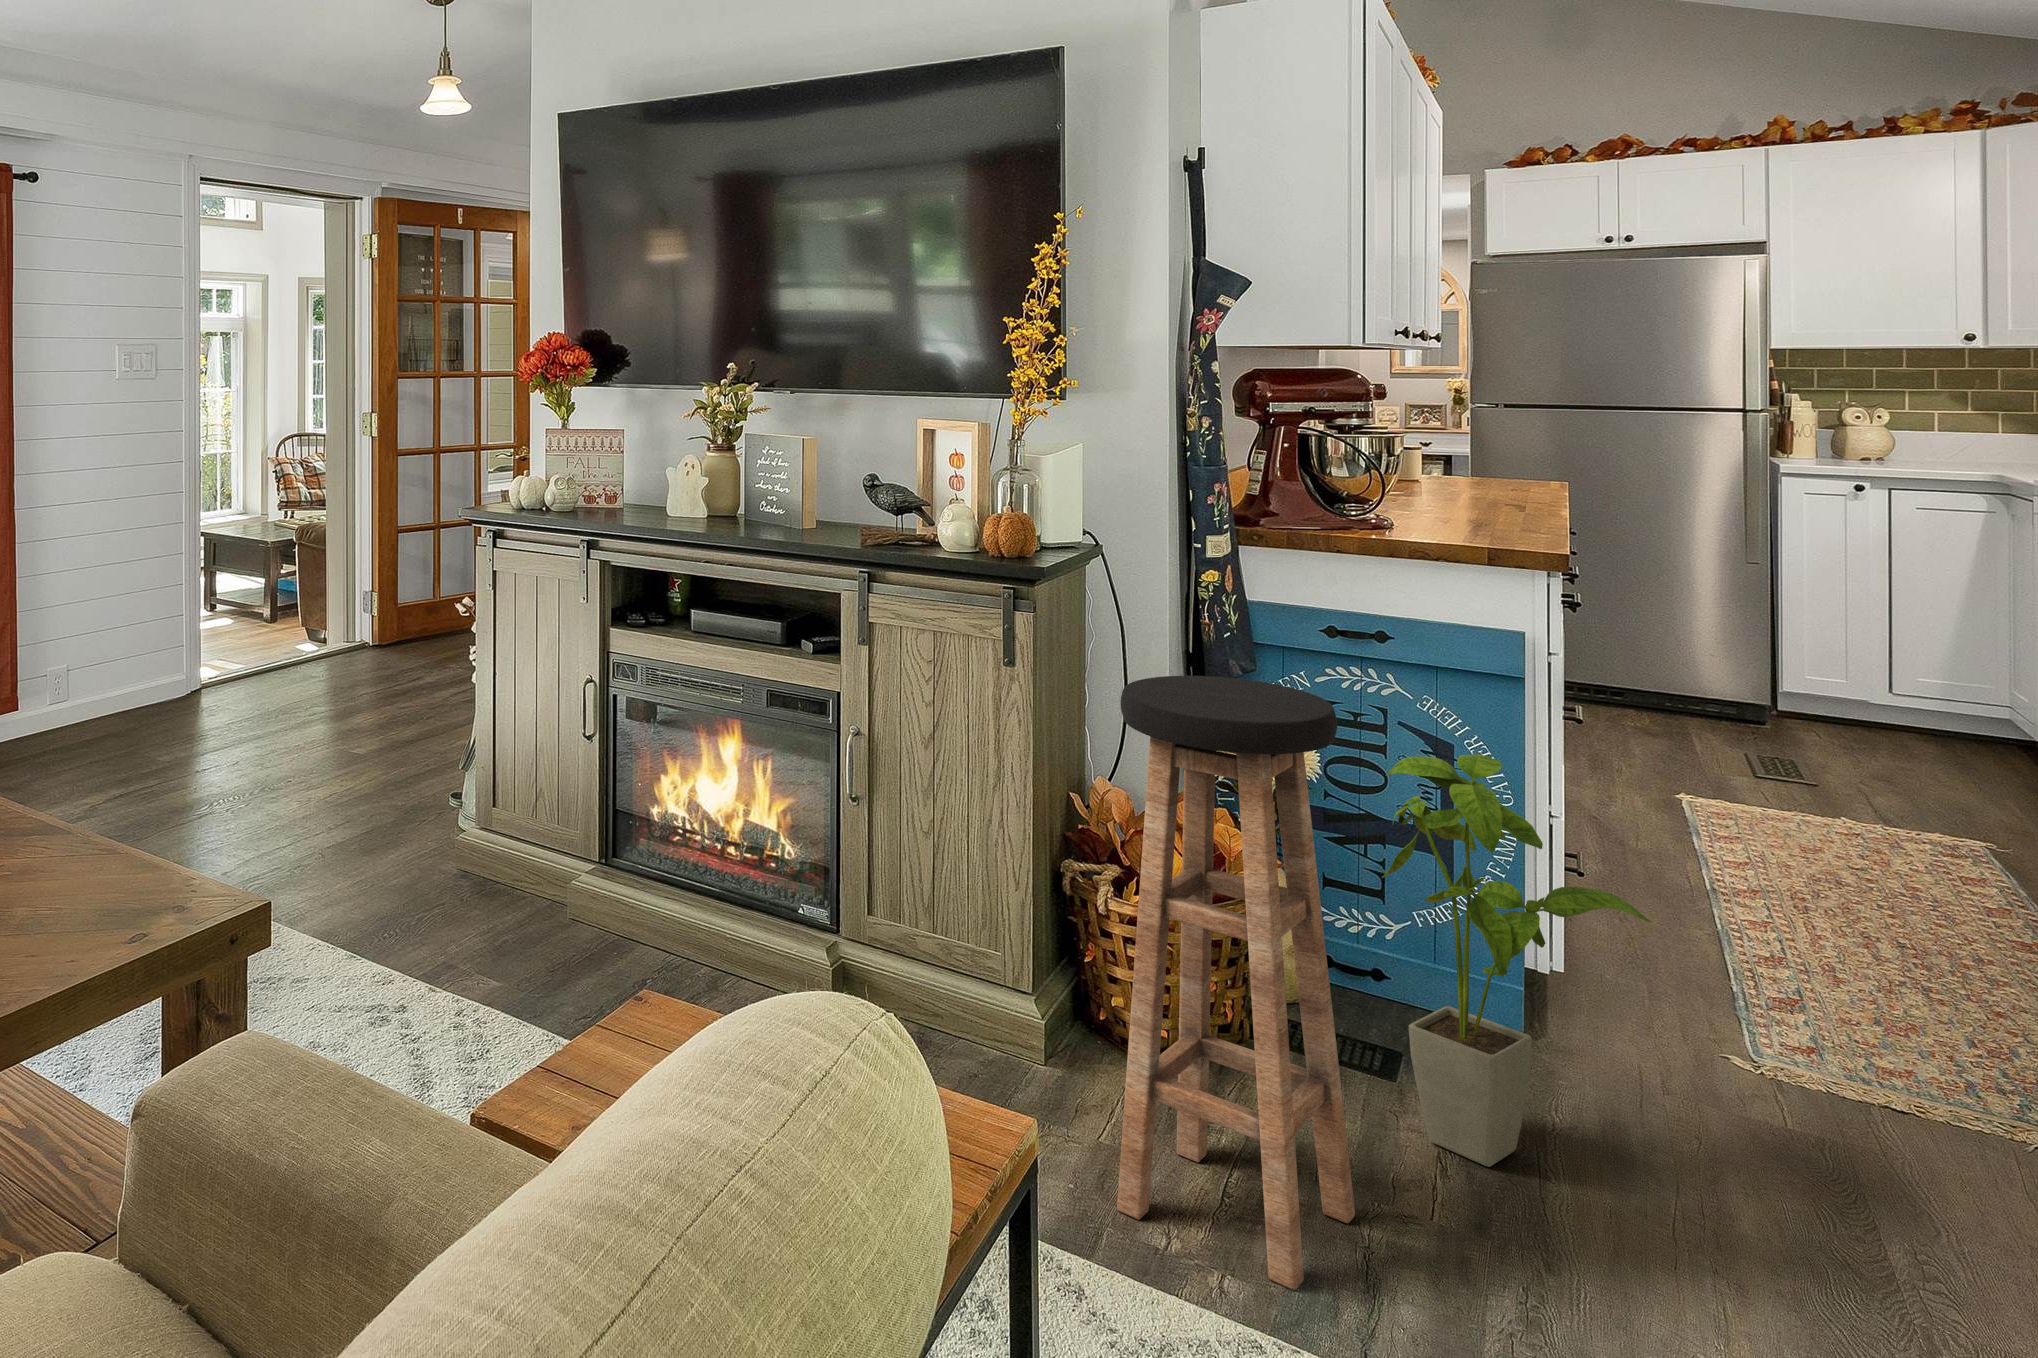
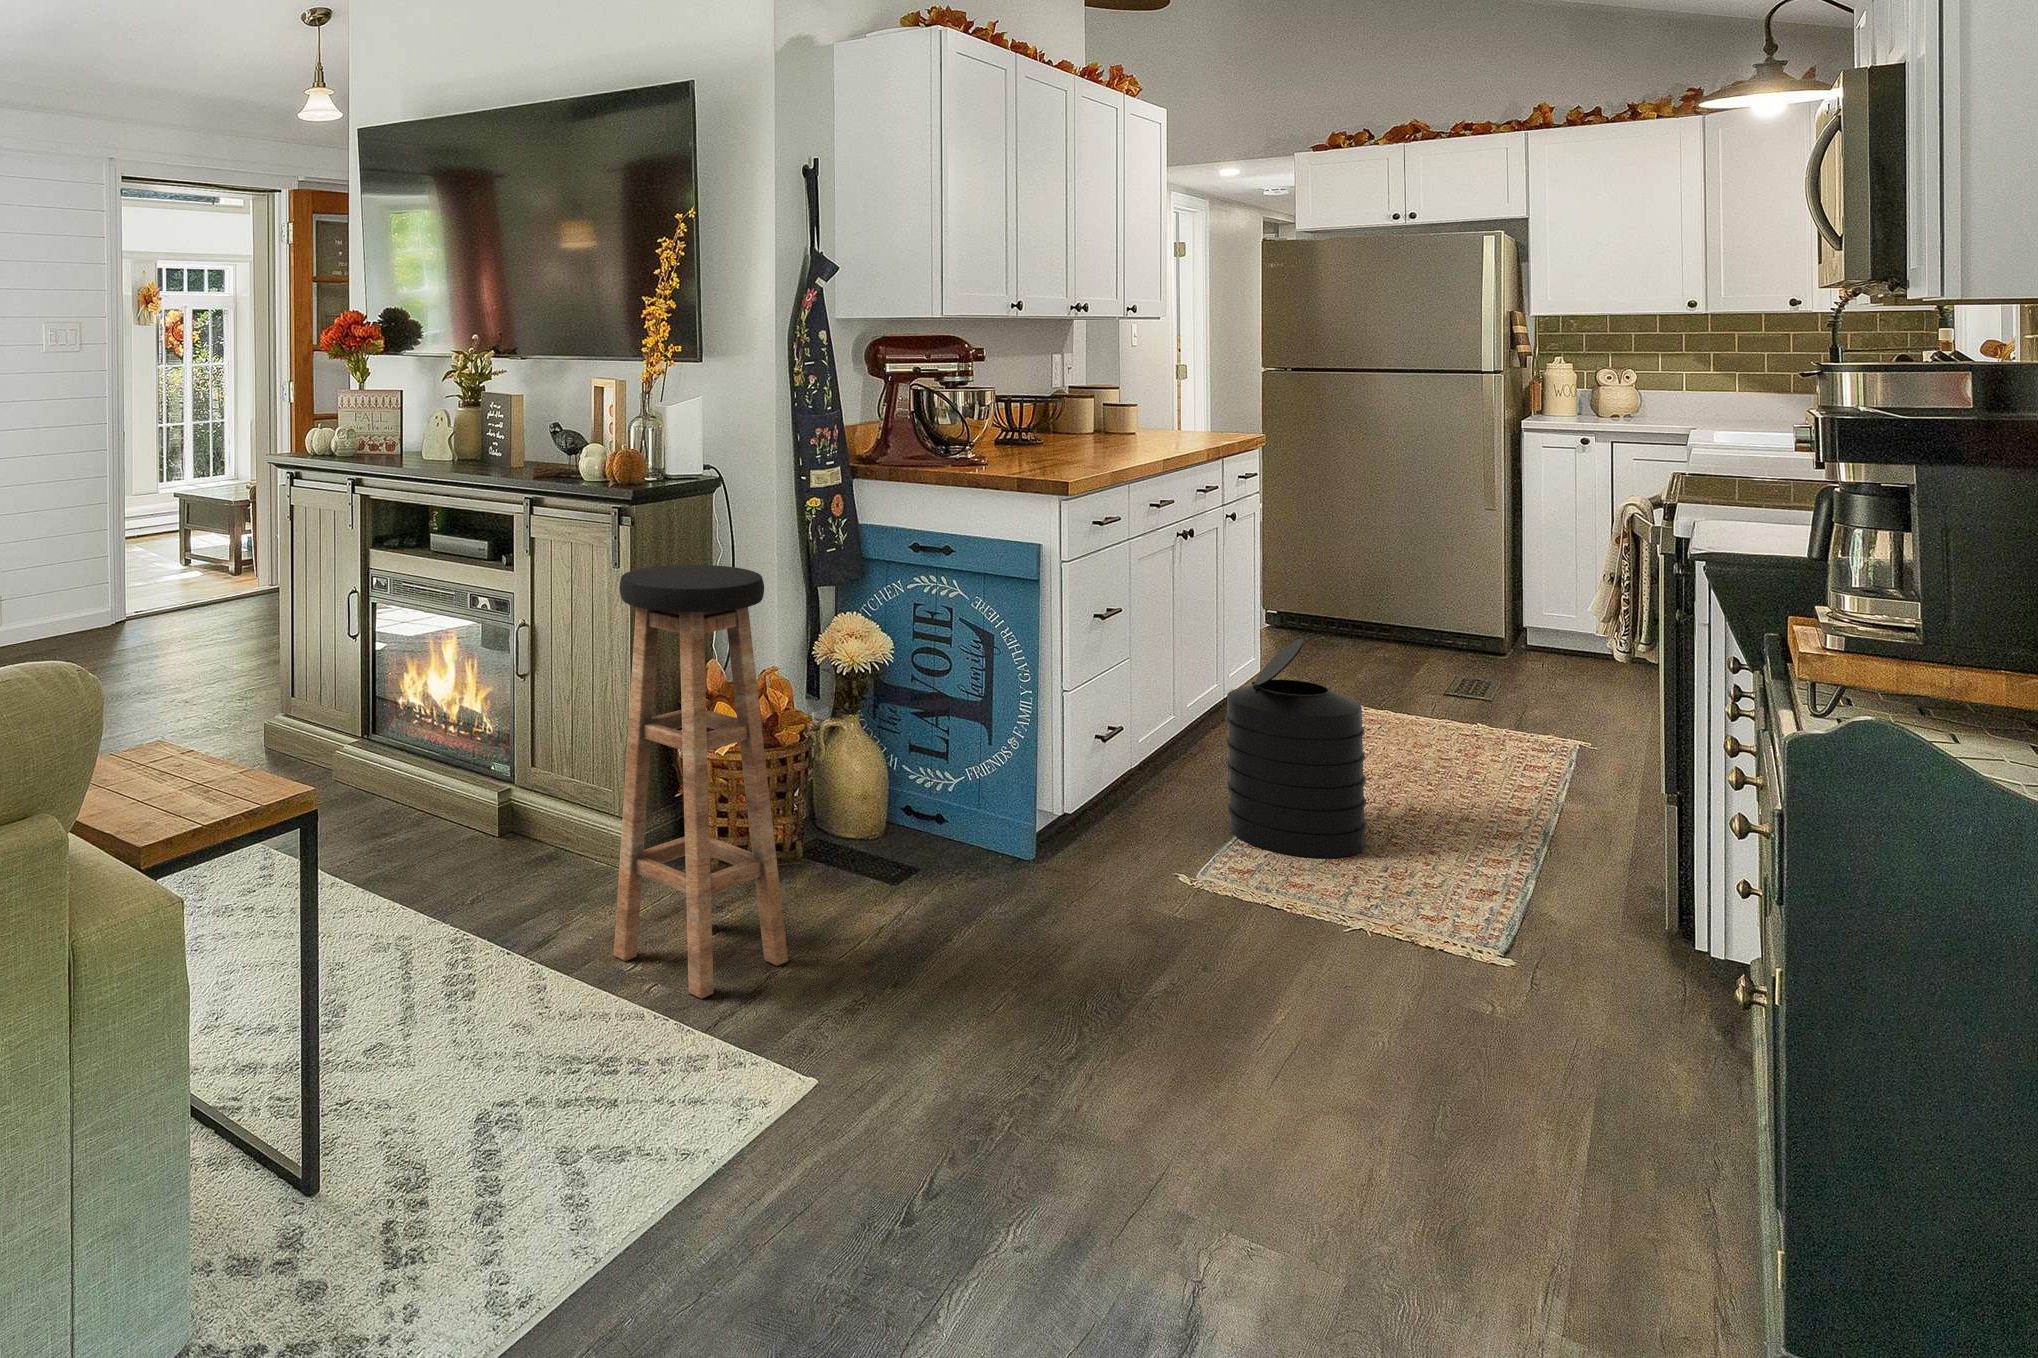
trash can: none [1695,742,1897,1018] -> present [1226,639,1367,858]
house plant: present [1382,754,1653,1167] -> none [849,625,1021,938]

